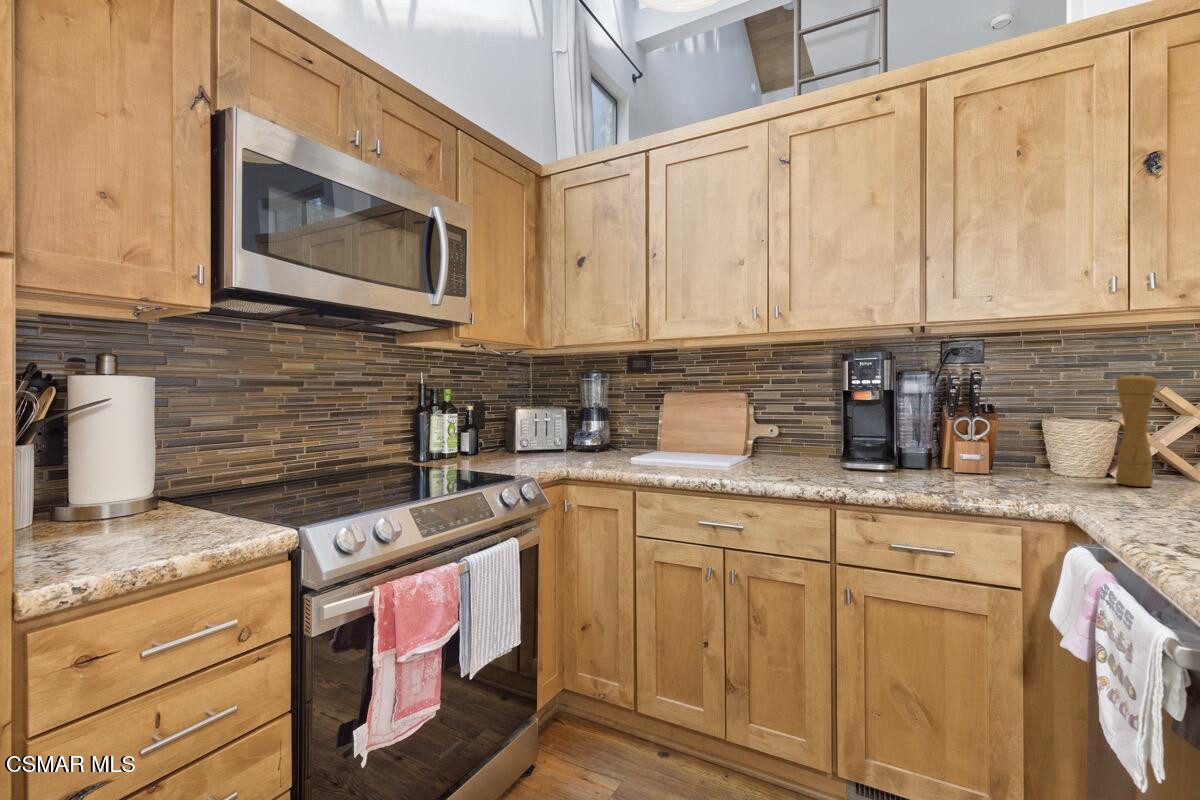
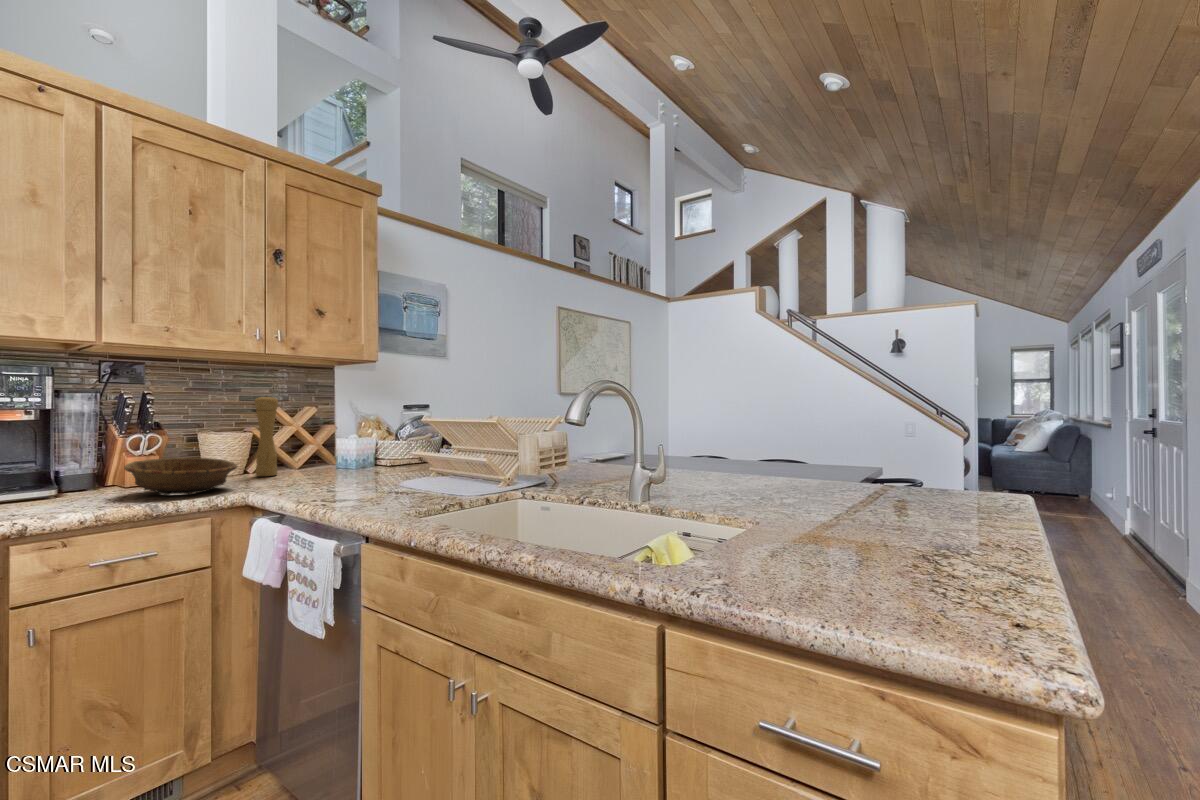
decorative bowl: none [938,446,1069,493] -> present [124,458,237,495]

